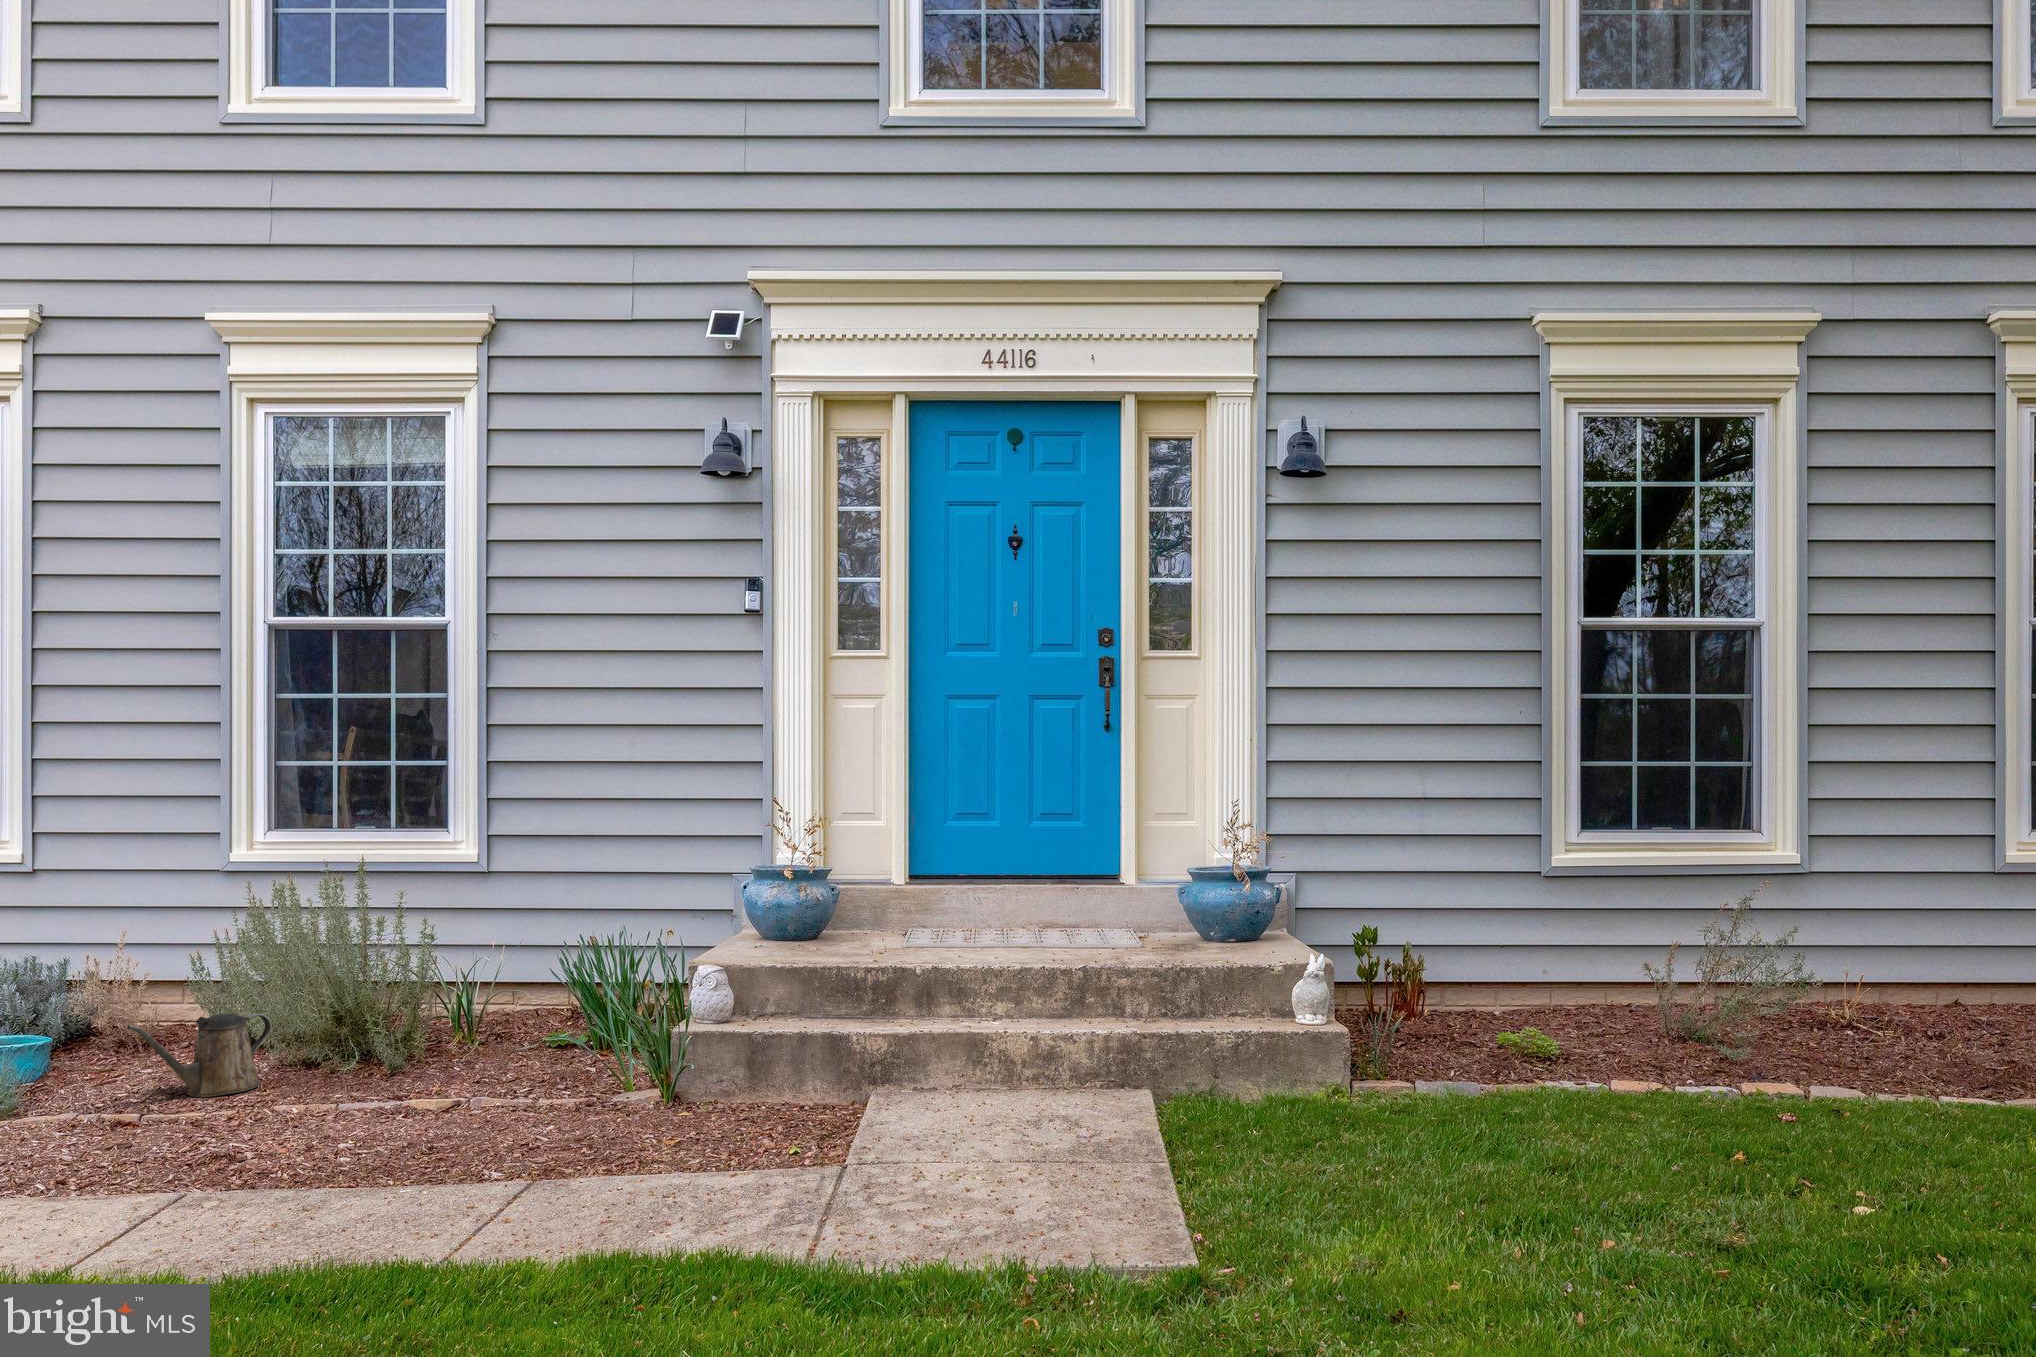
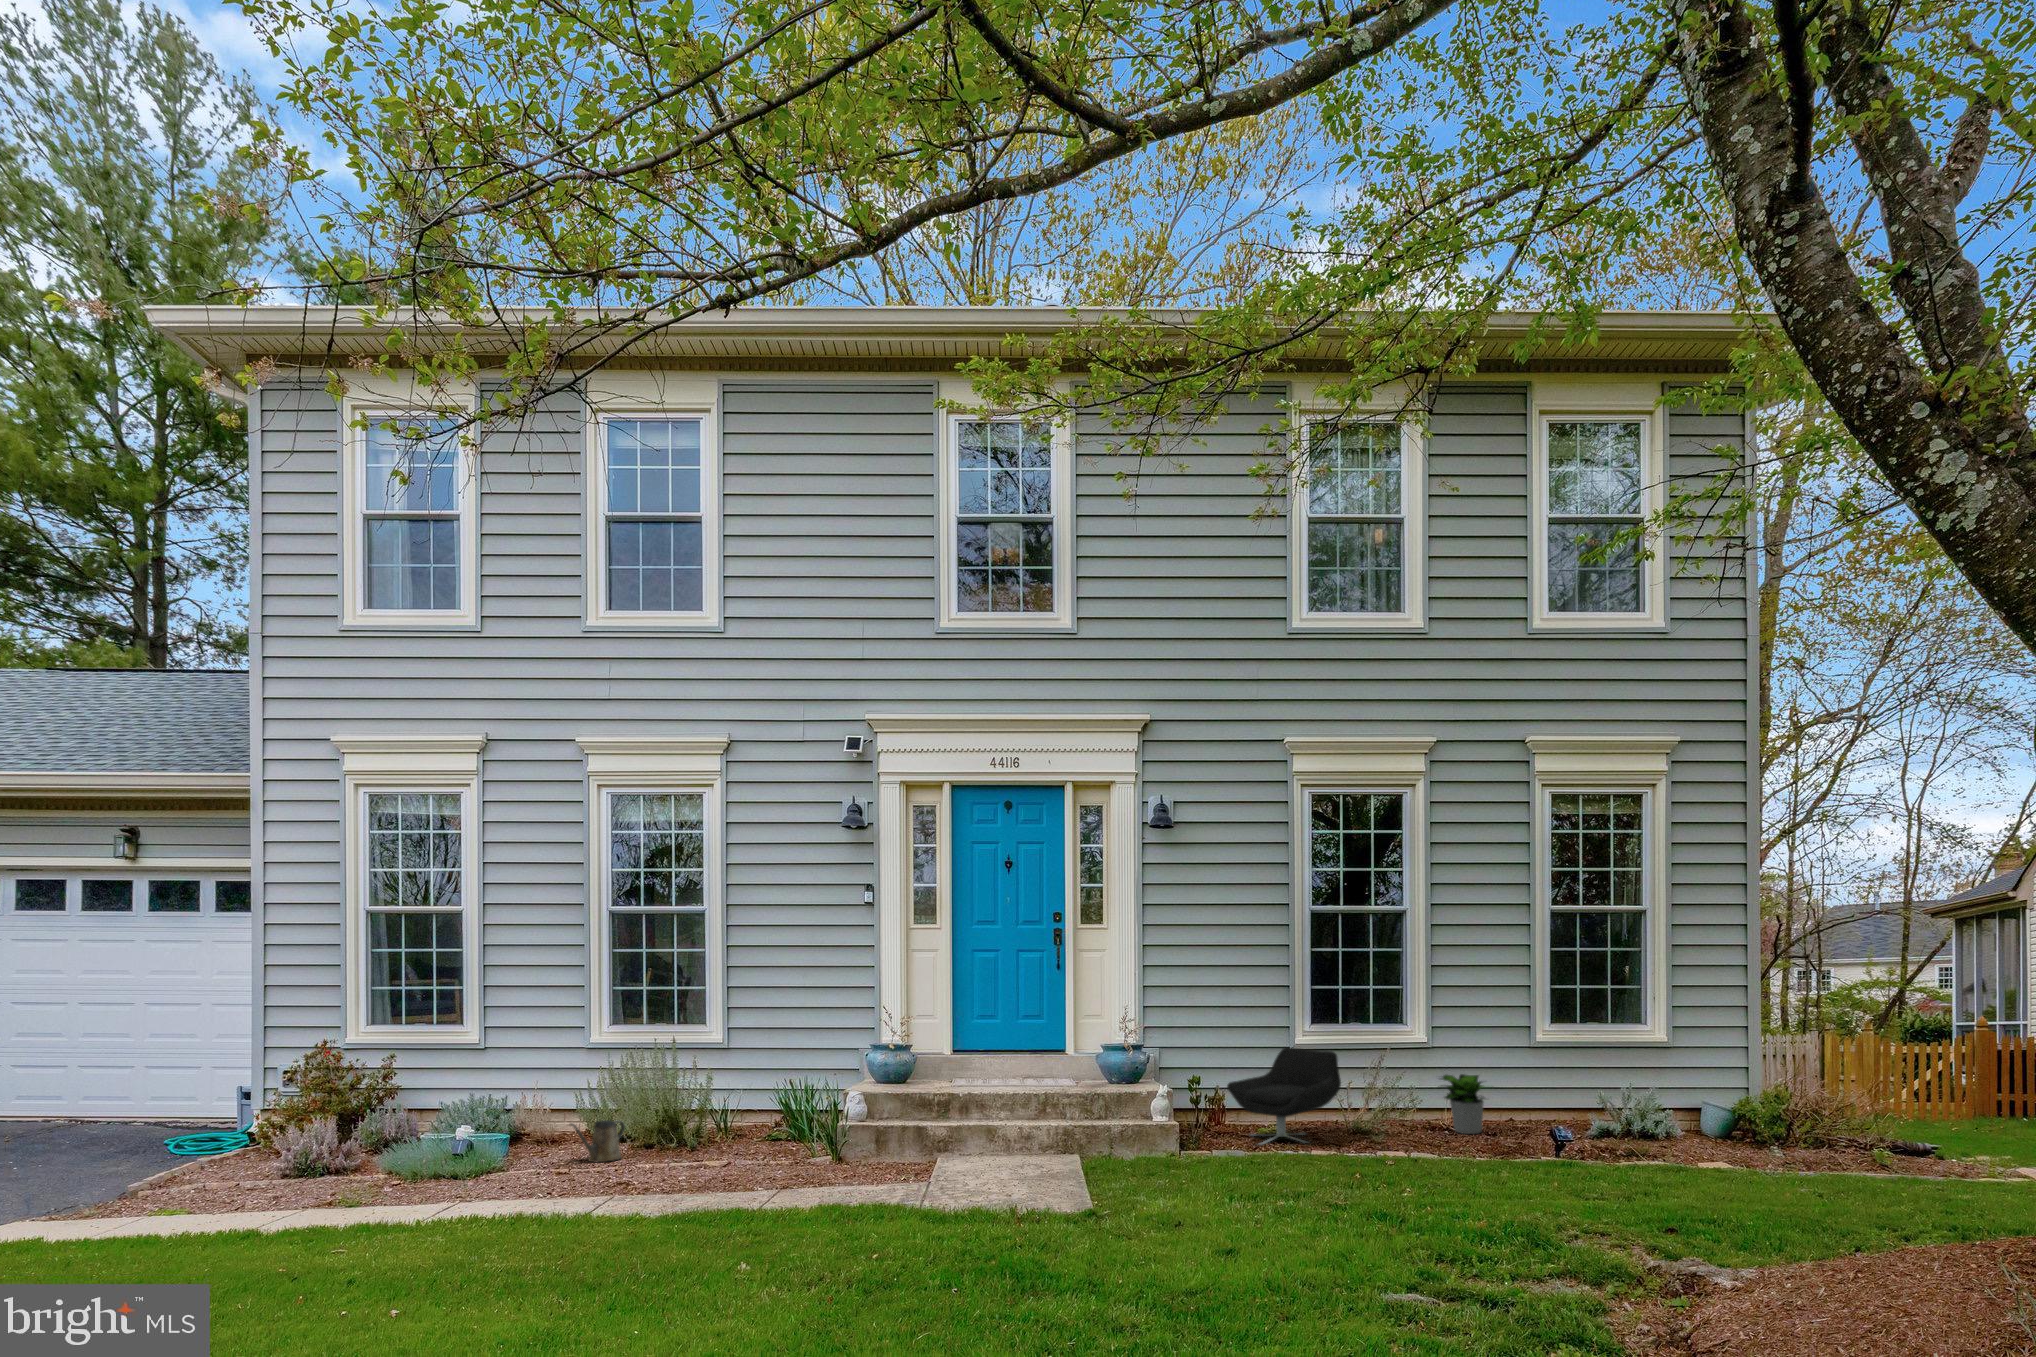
lounge chair: none [1422,876,1642,1064] -> present [1227,1047,1341,1144]
potted plant: none [1795,925,1936,1038] -> present [1438,1074,1485,1134]

